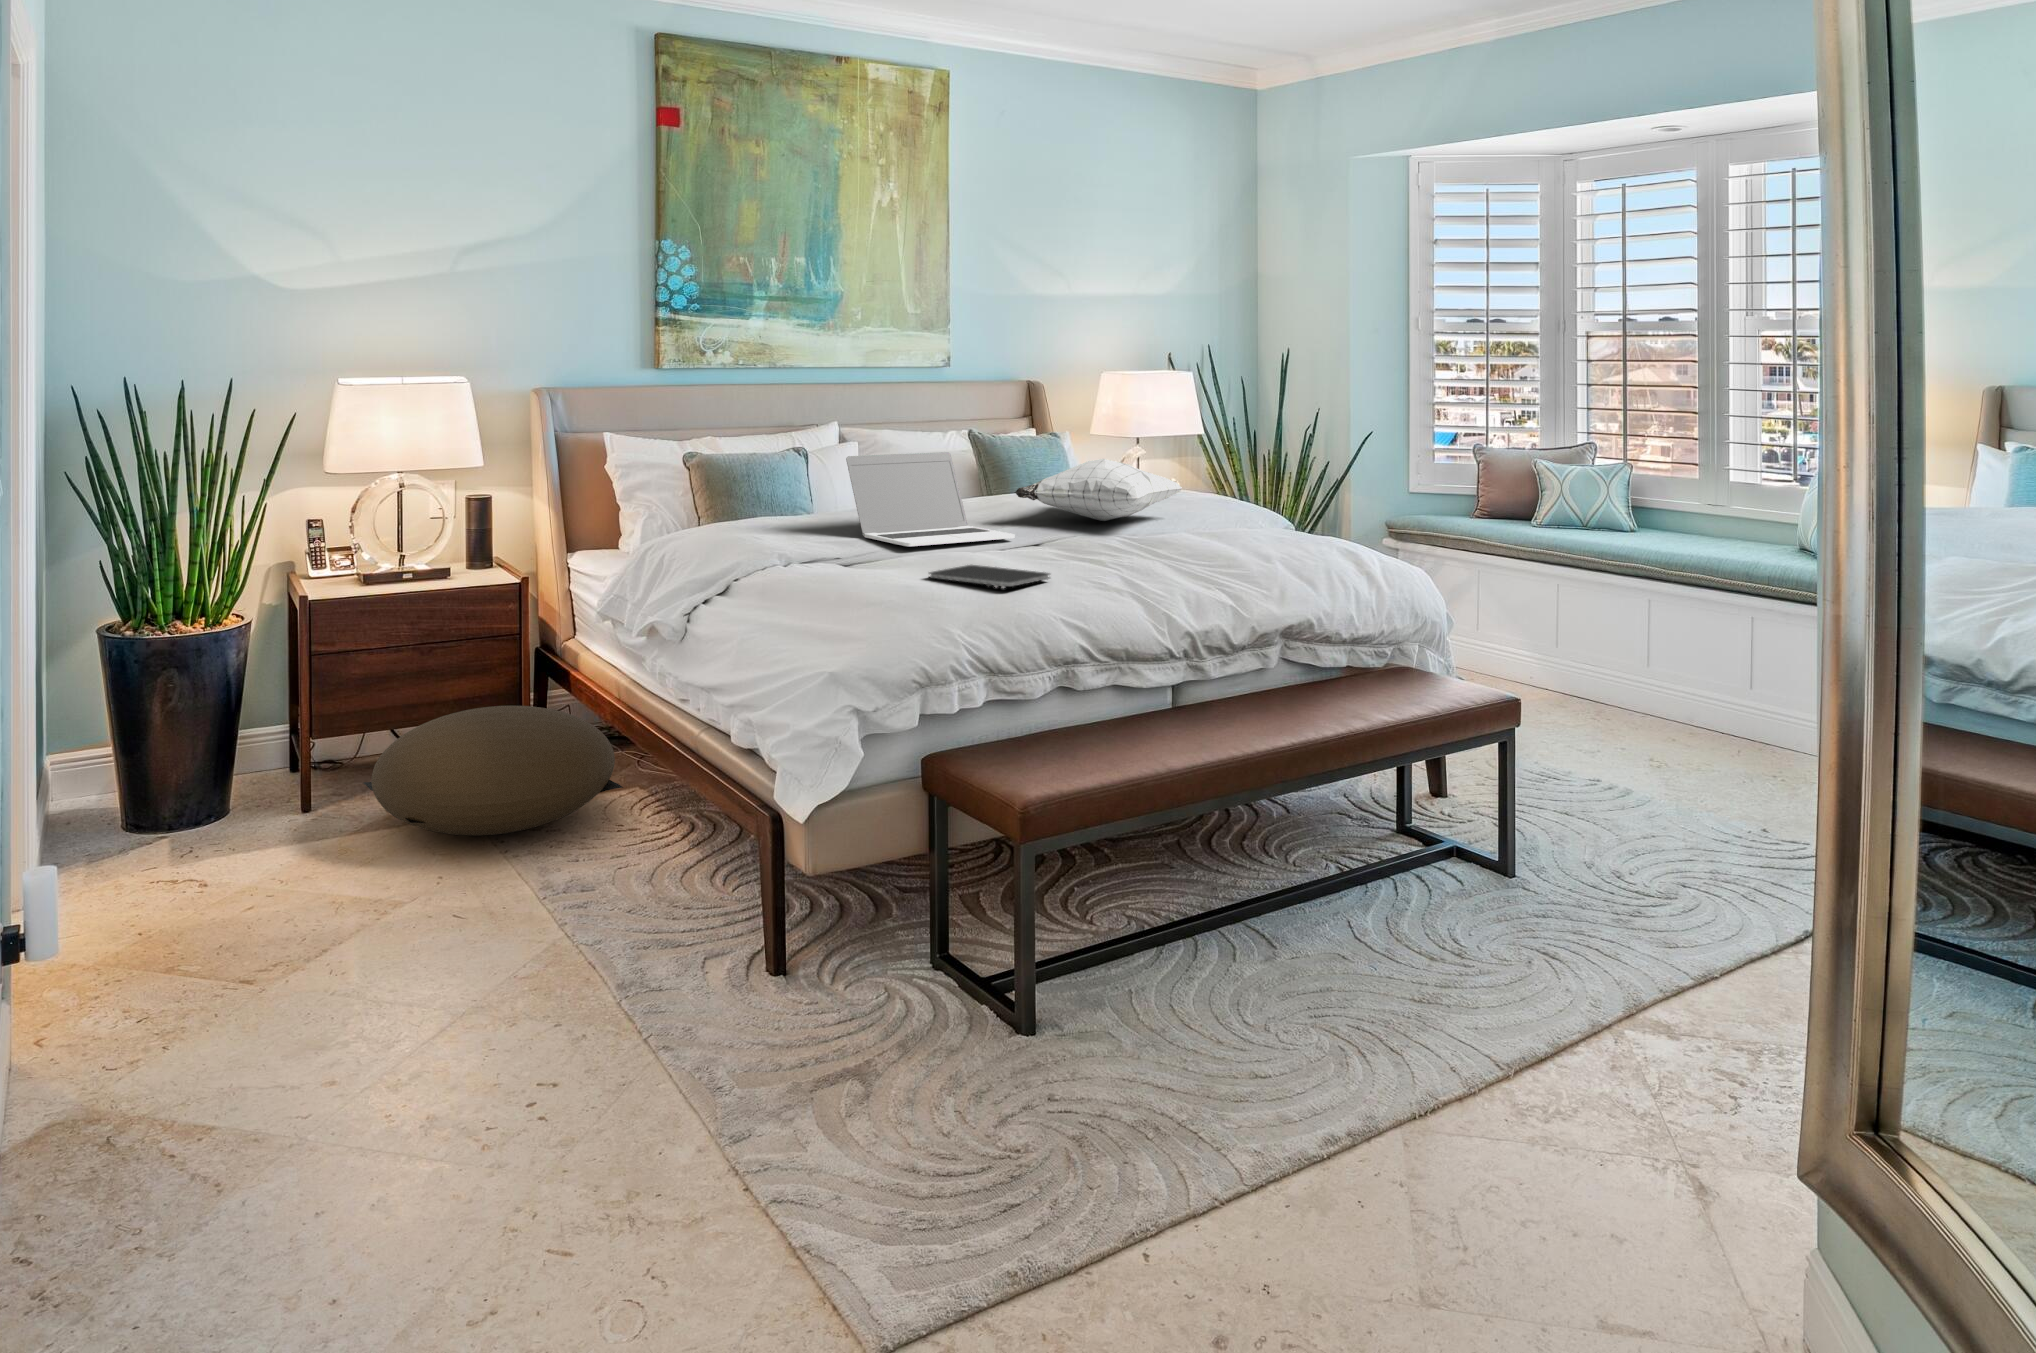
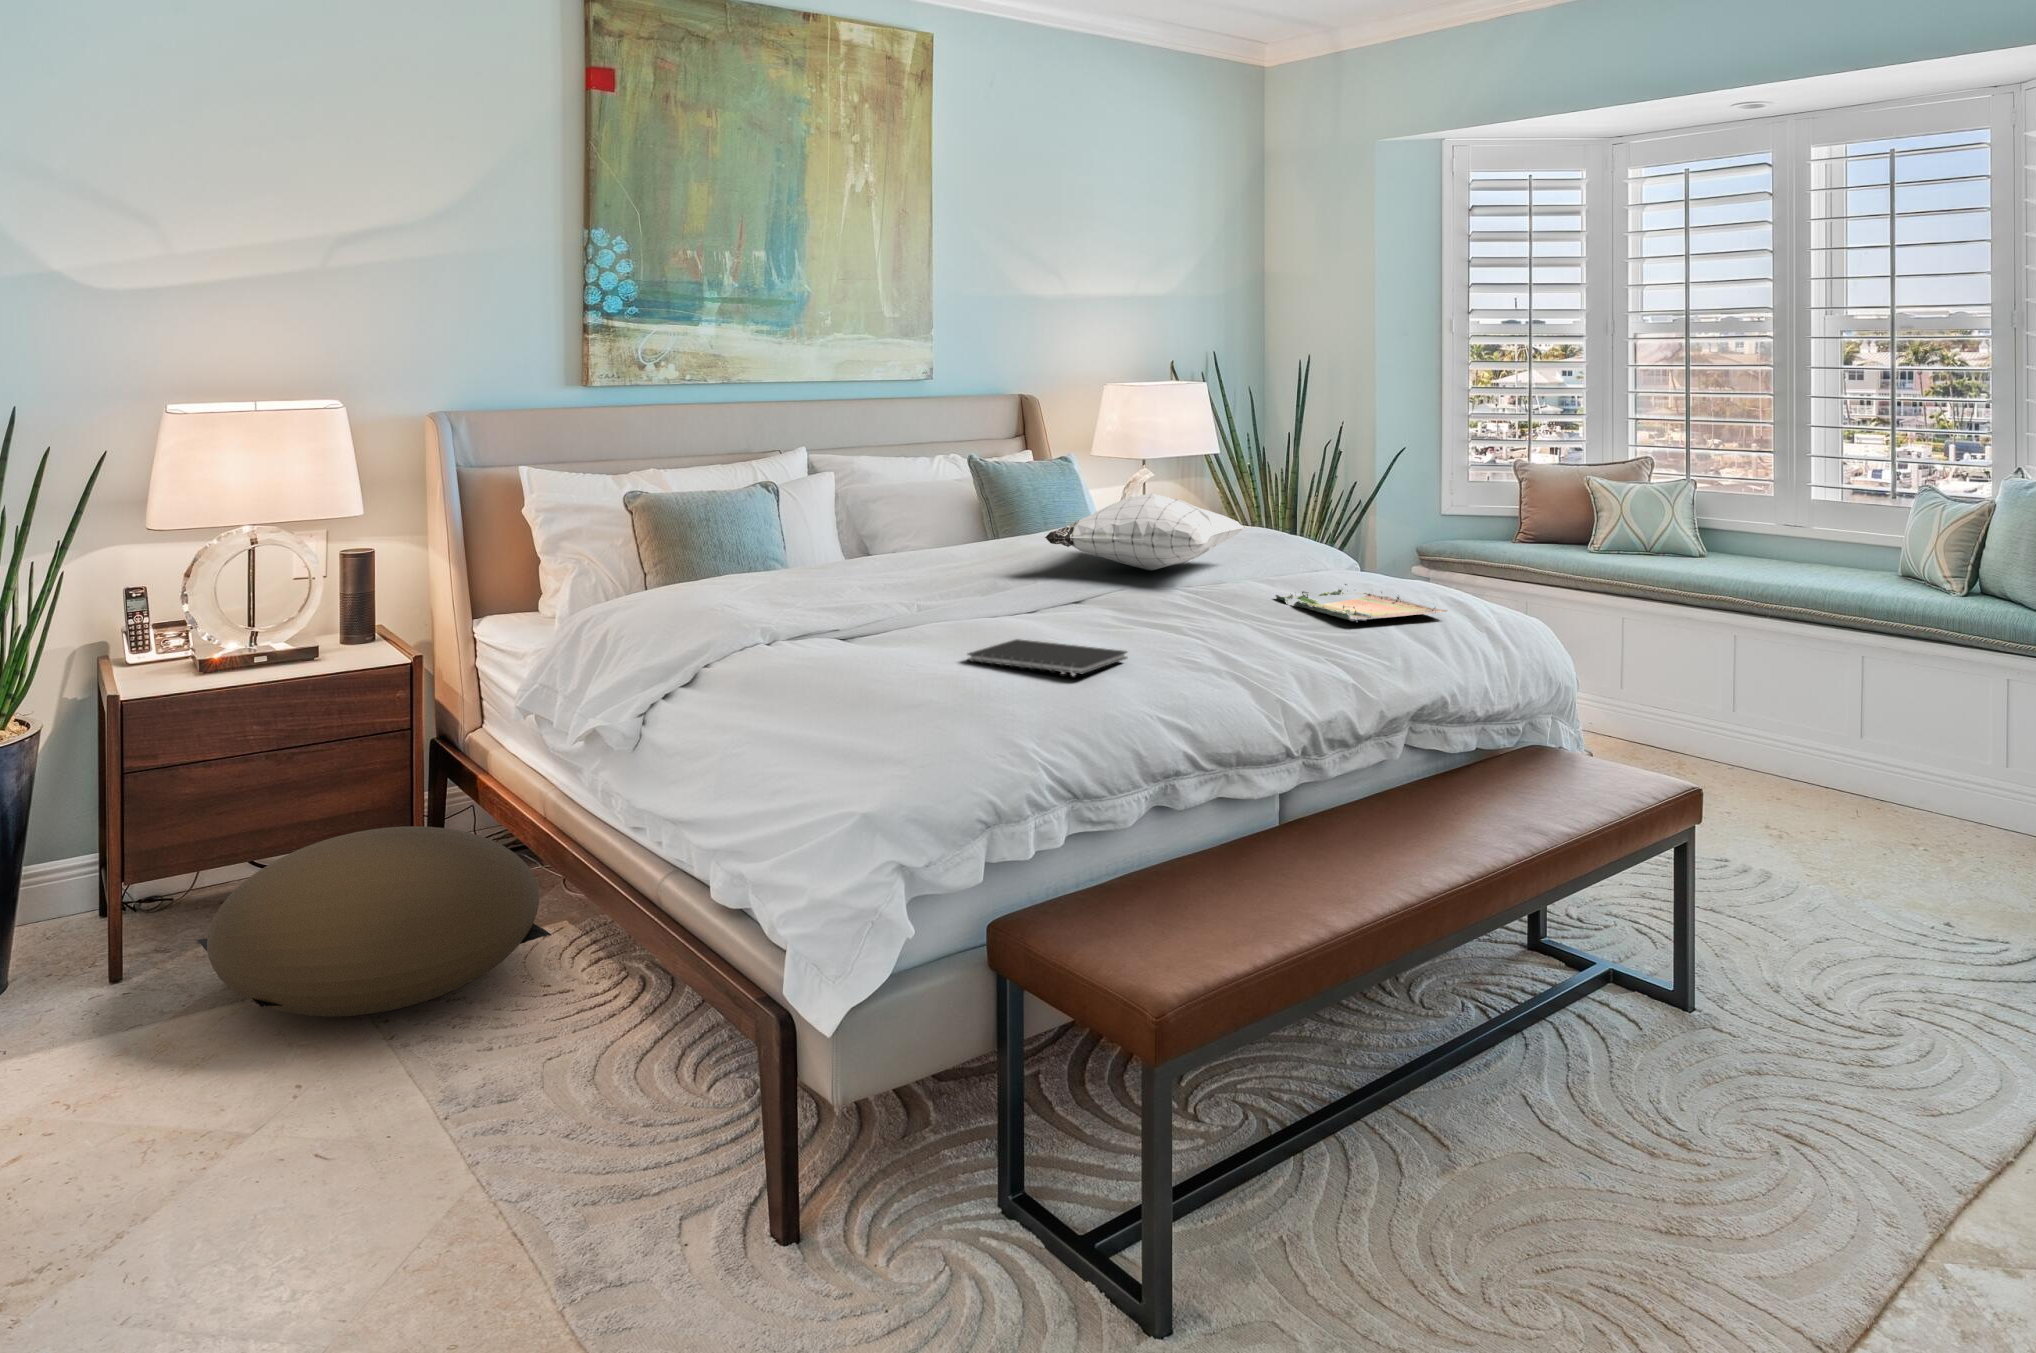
laptop: present [846,452,1015,546] -> none [838,488,1055,614]
tray: none [1193,530,1324,559] -> present [1275,584,1447,622]

